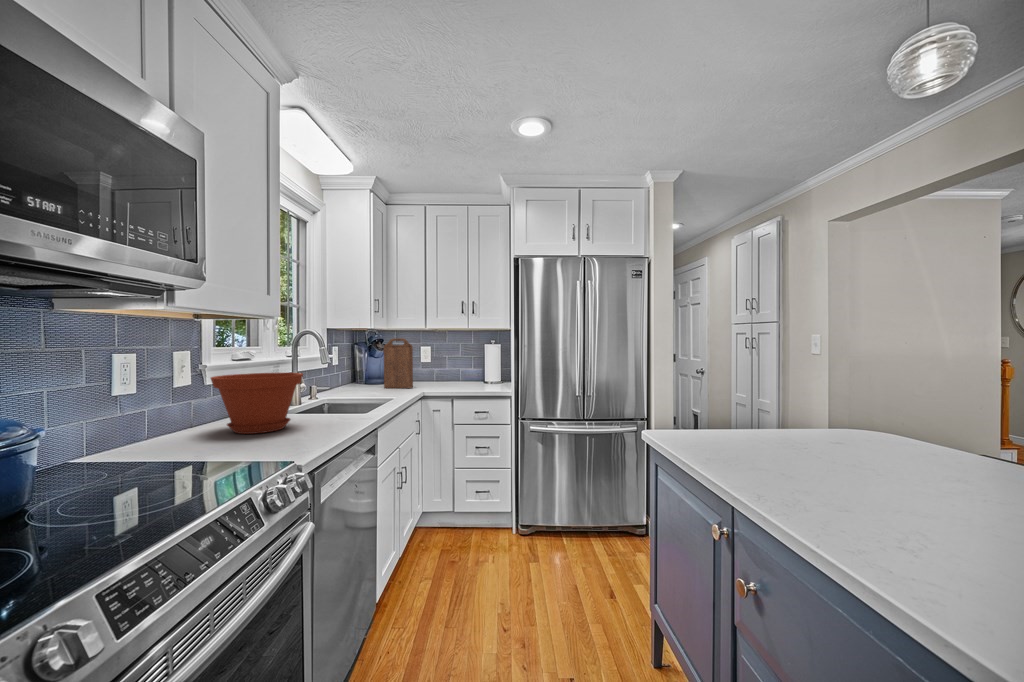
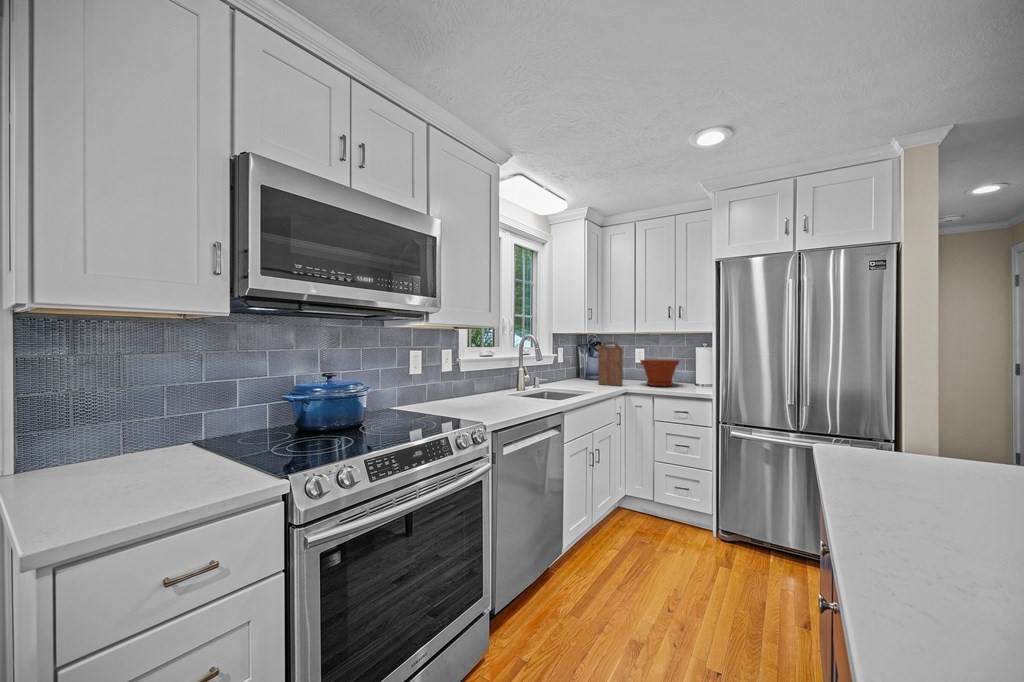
plant pot: present [211,373,303,434] -> present [640,360,679,386]

